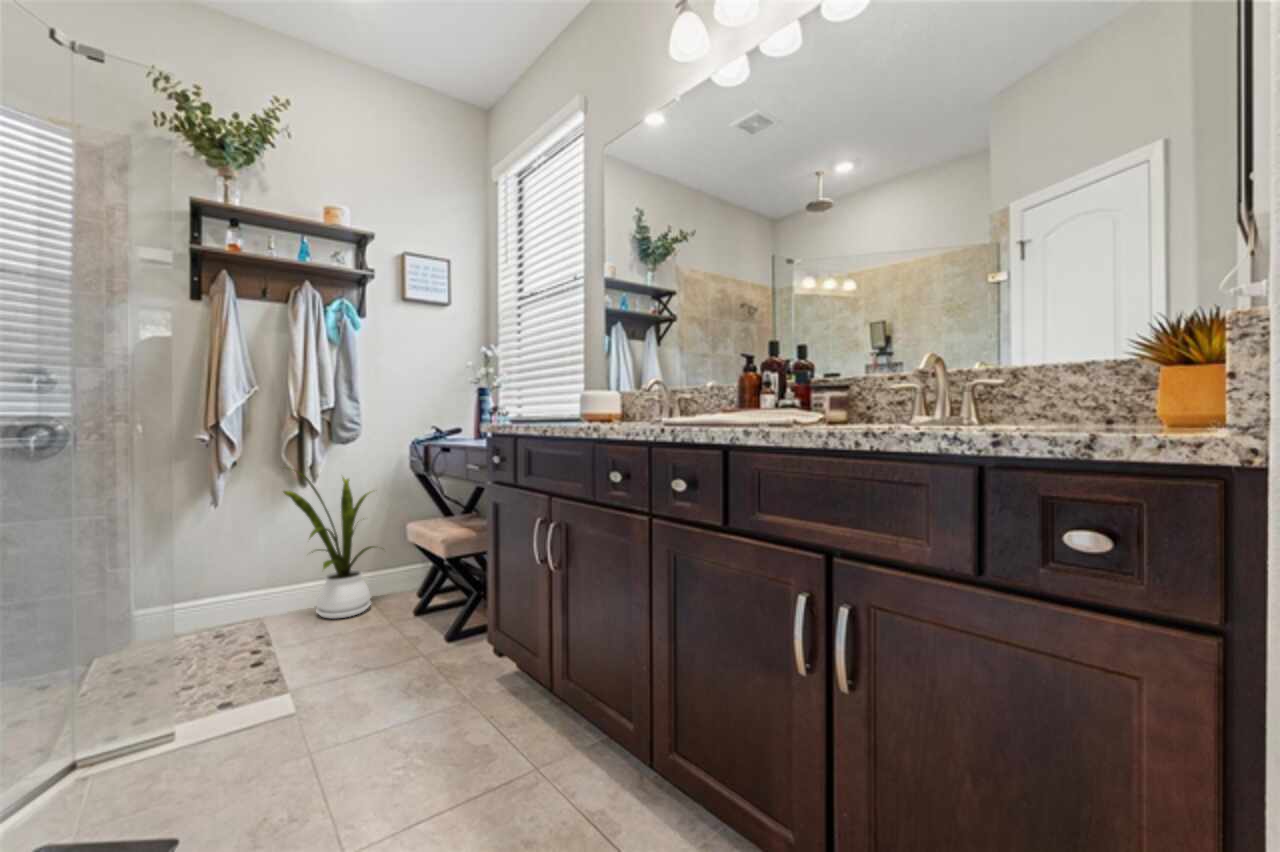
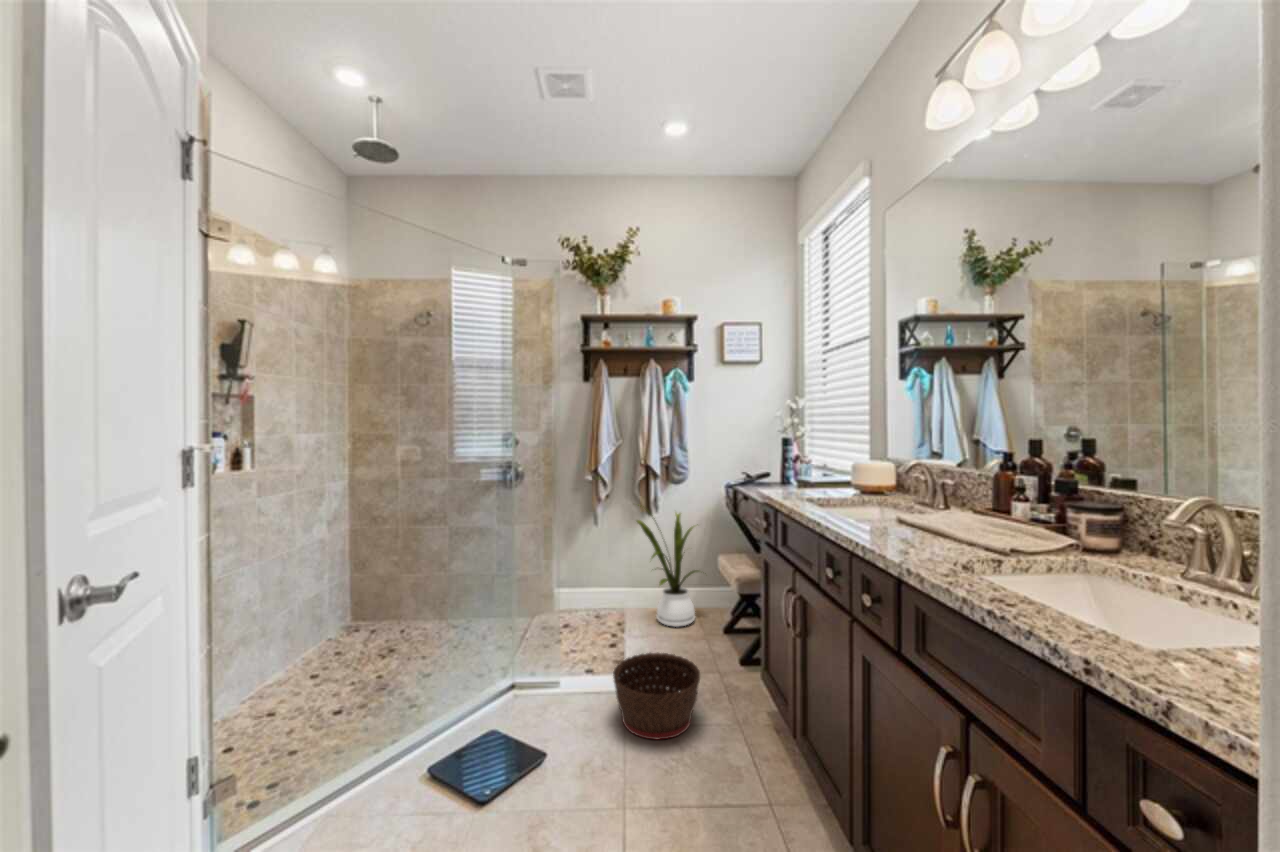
basket: none [275,637,404,747] -> present [613,653,700,740]

